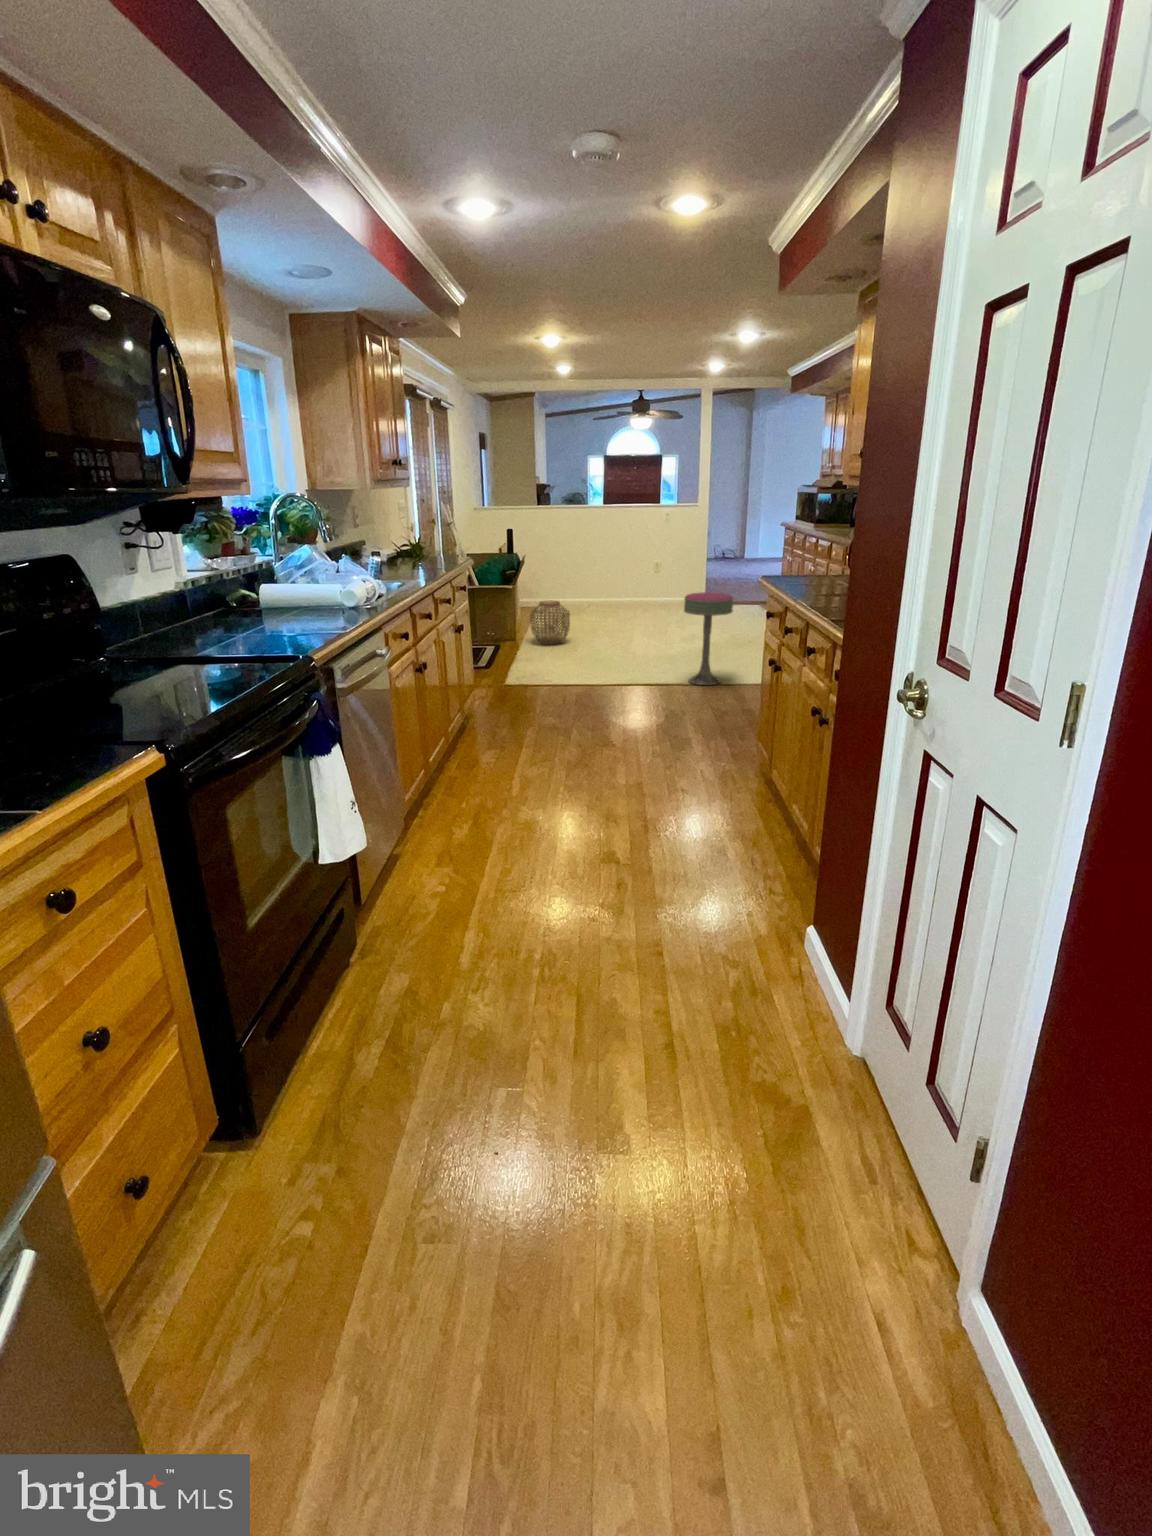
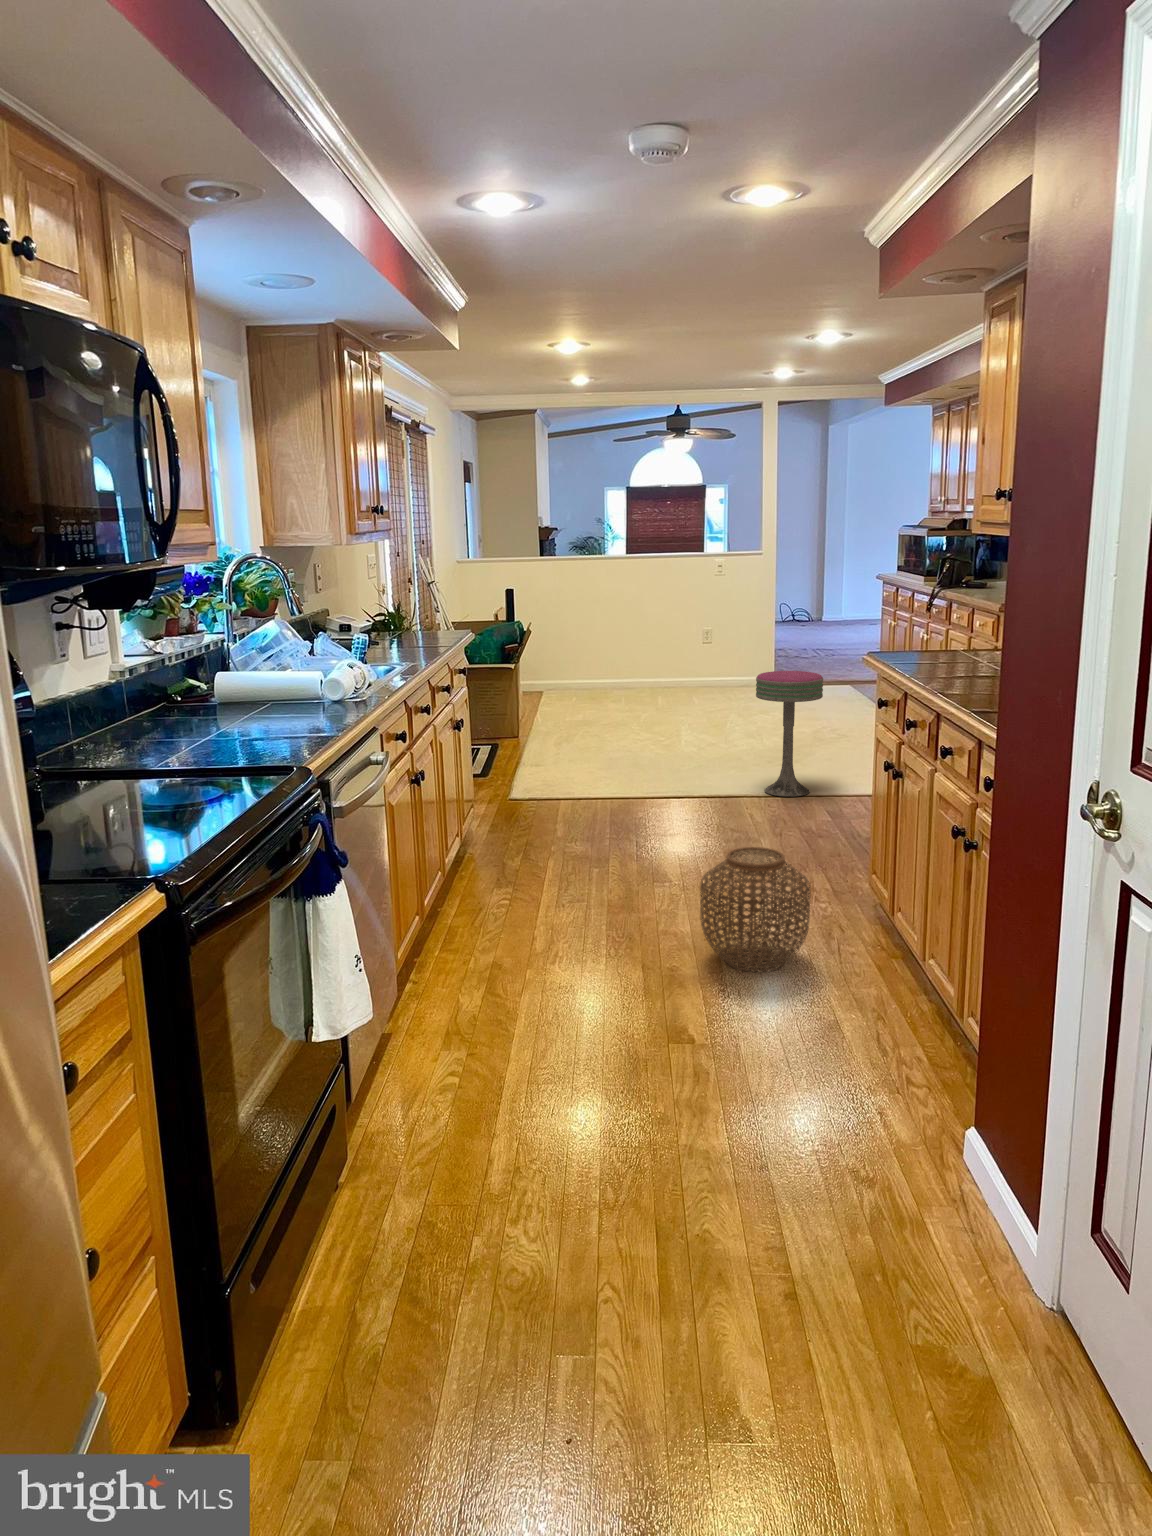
woven basket: present [530,601,570,645] -> present [700,847,810,972]

